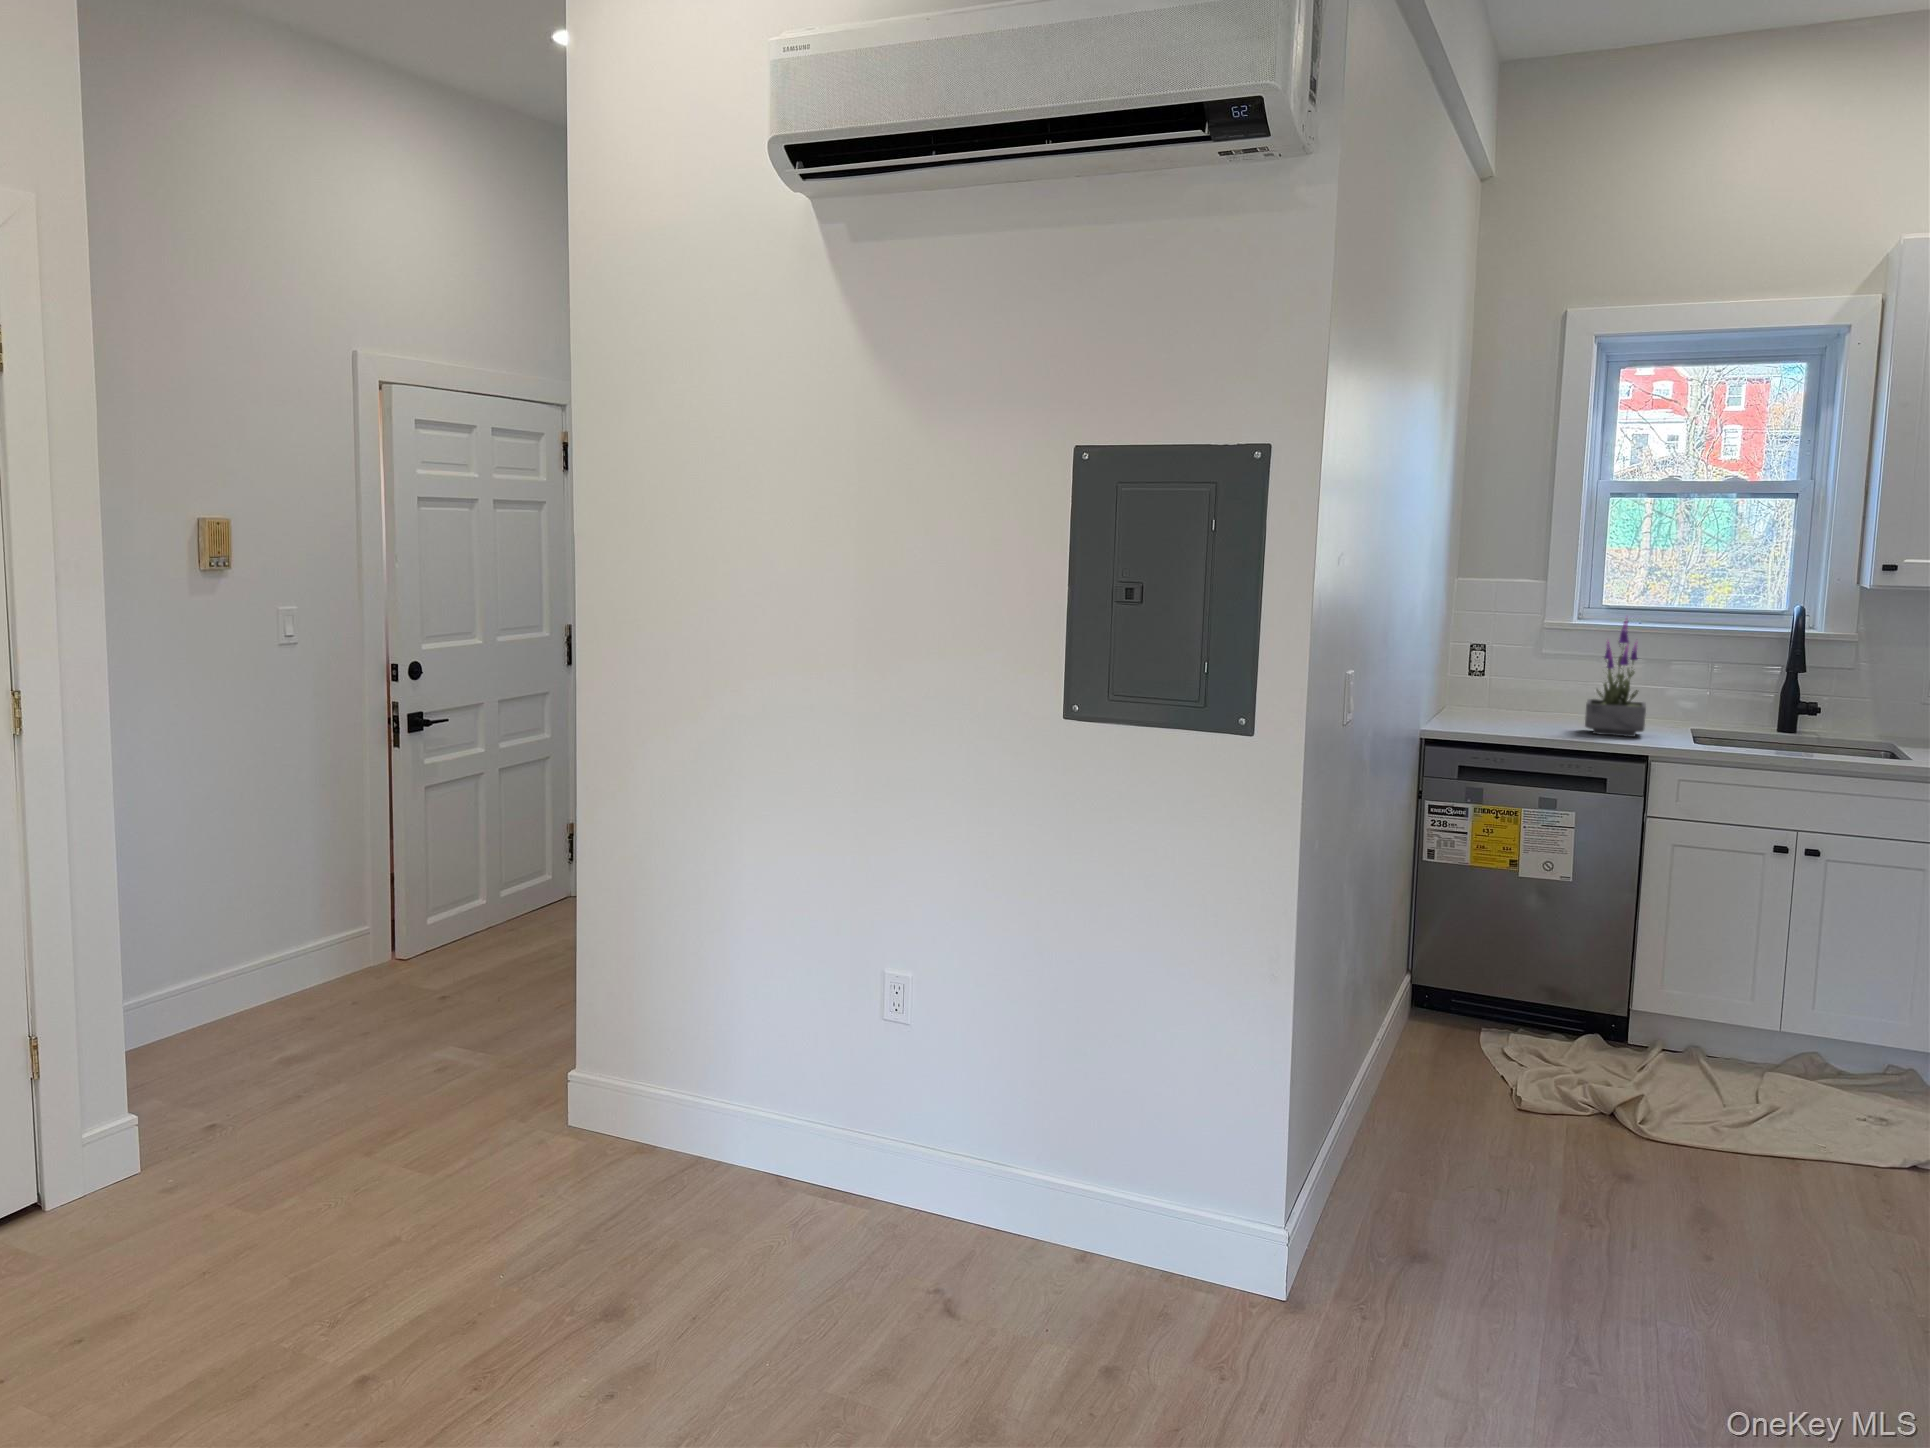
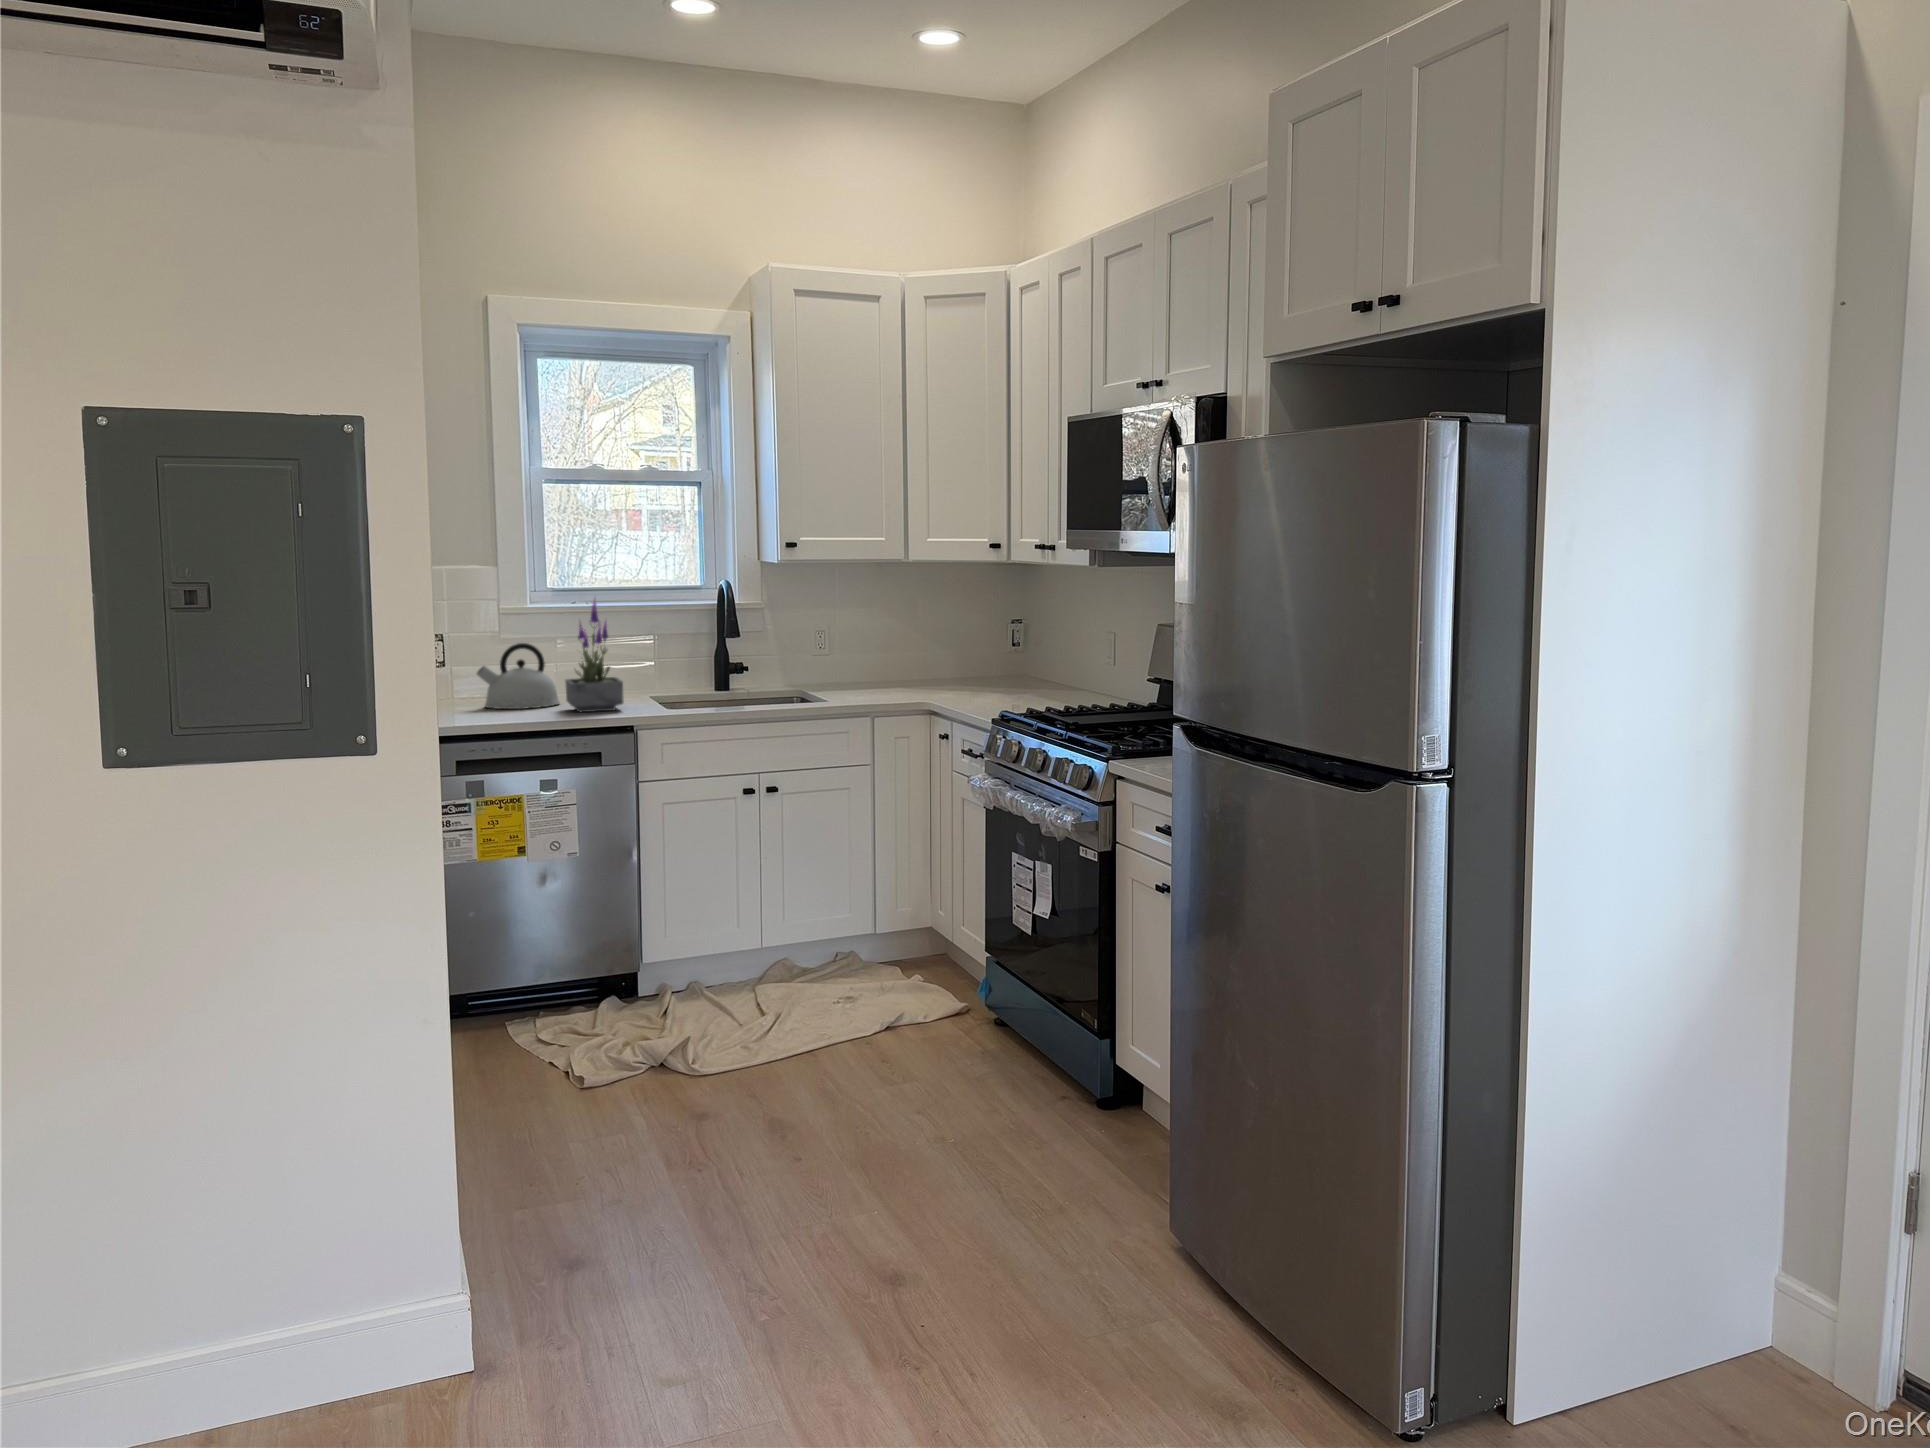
kettle: none [1503,659,1588,725] -> present [477,643,560,709]

